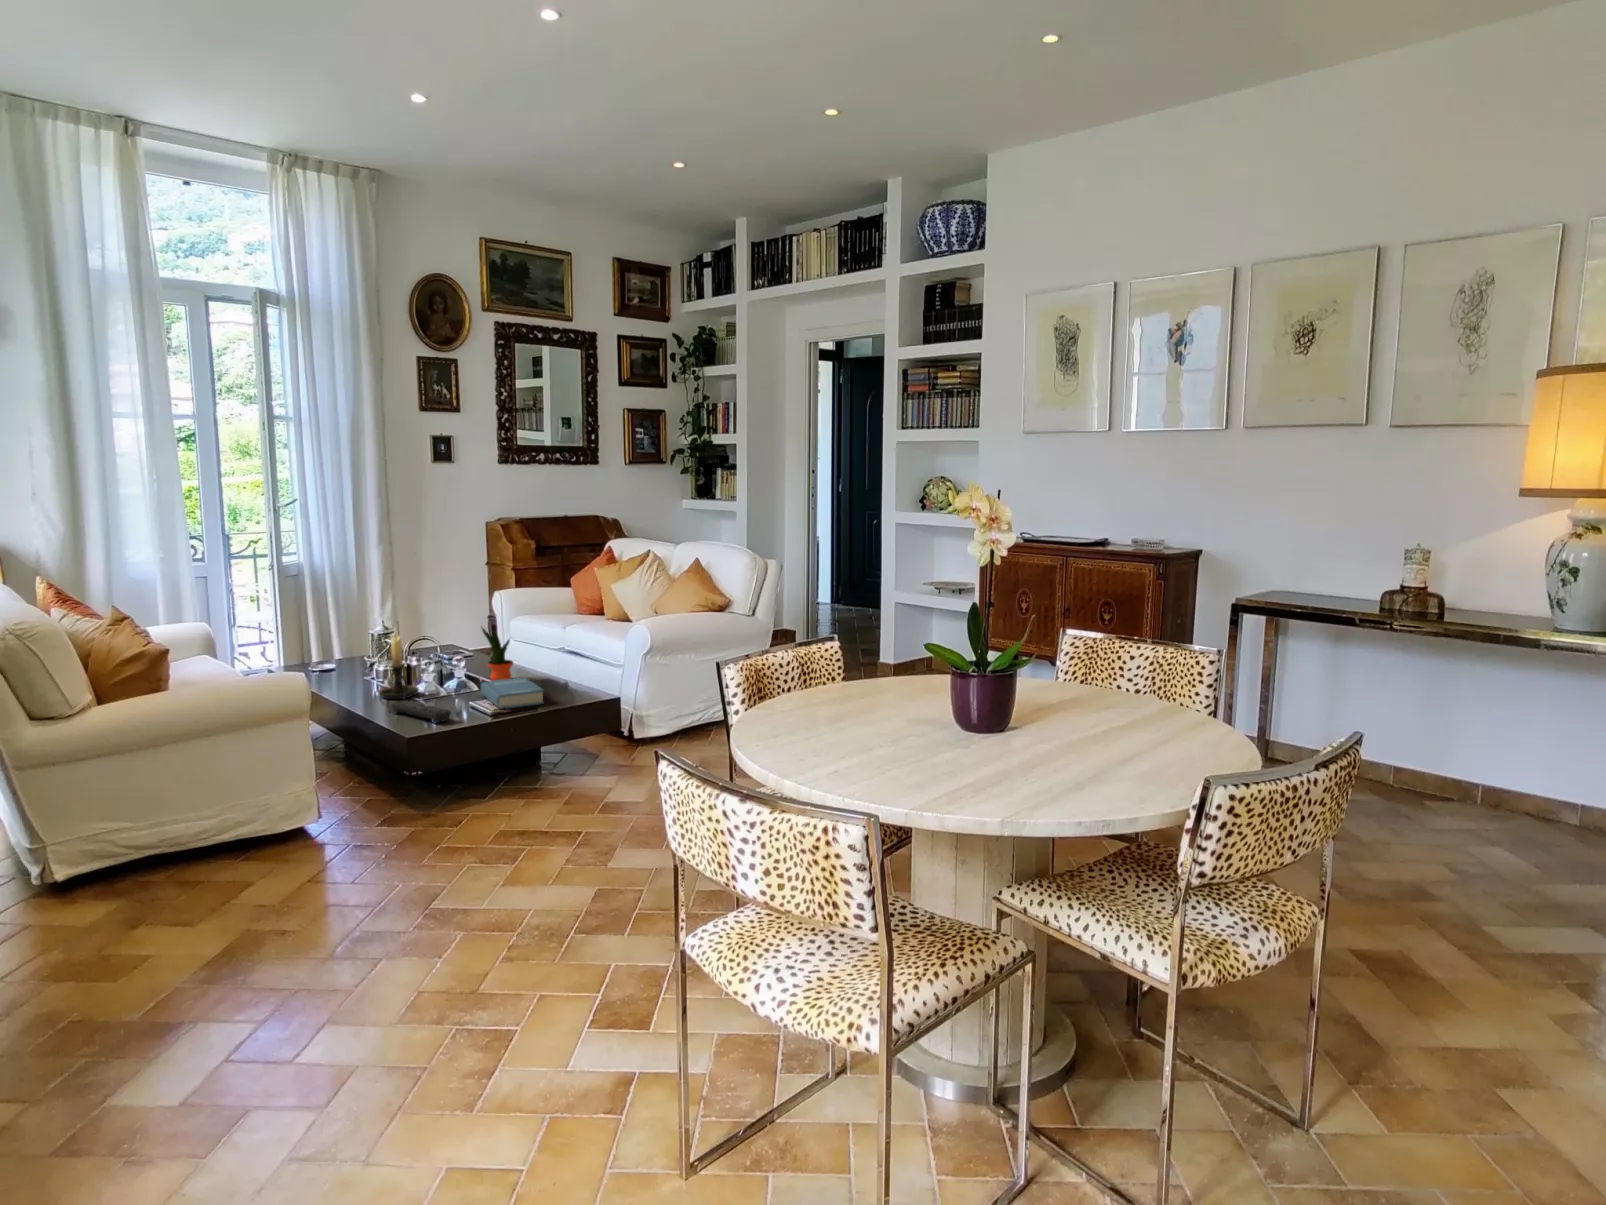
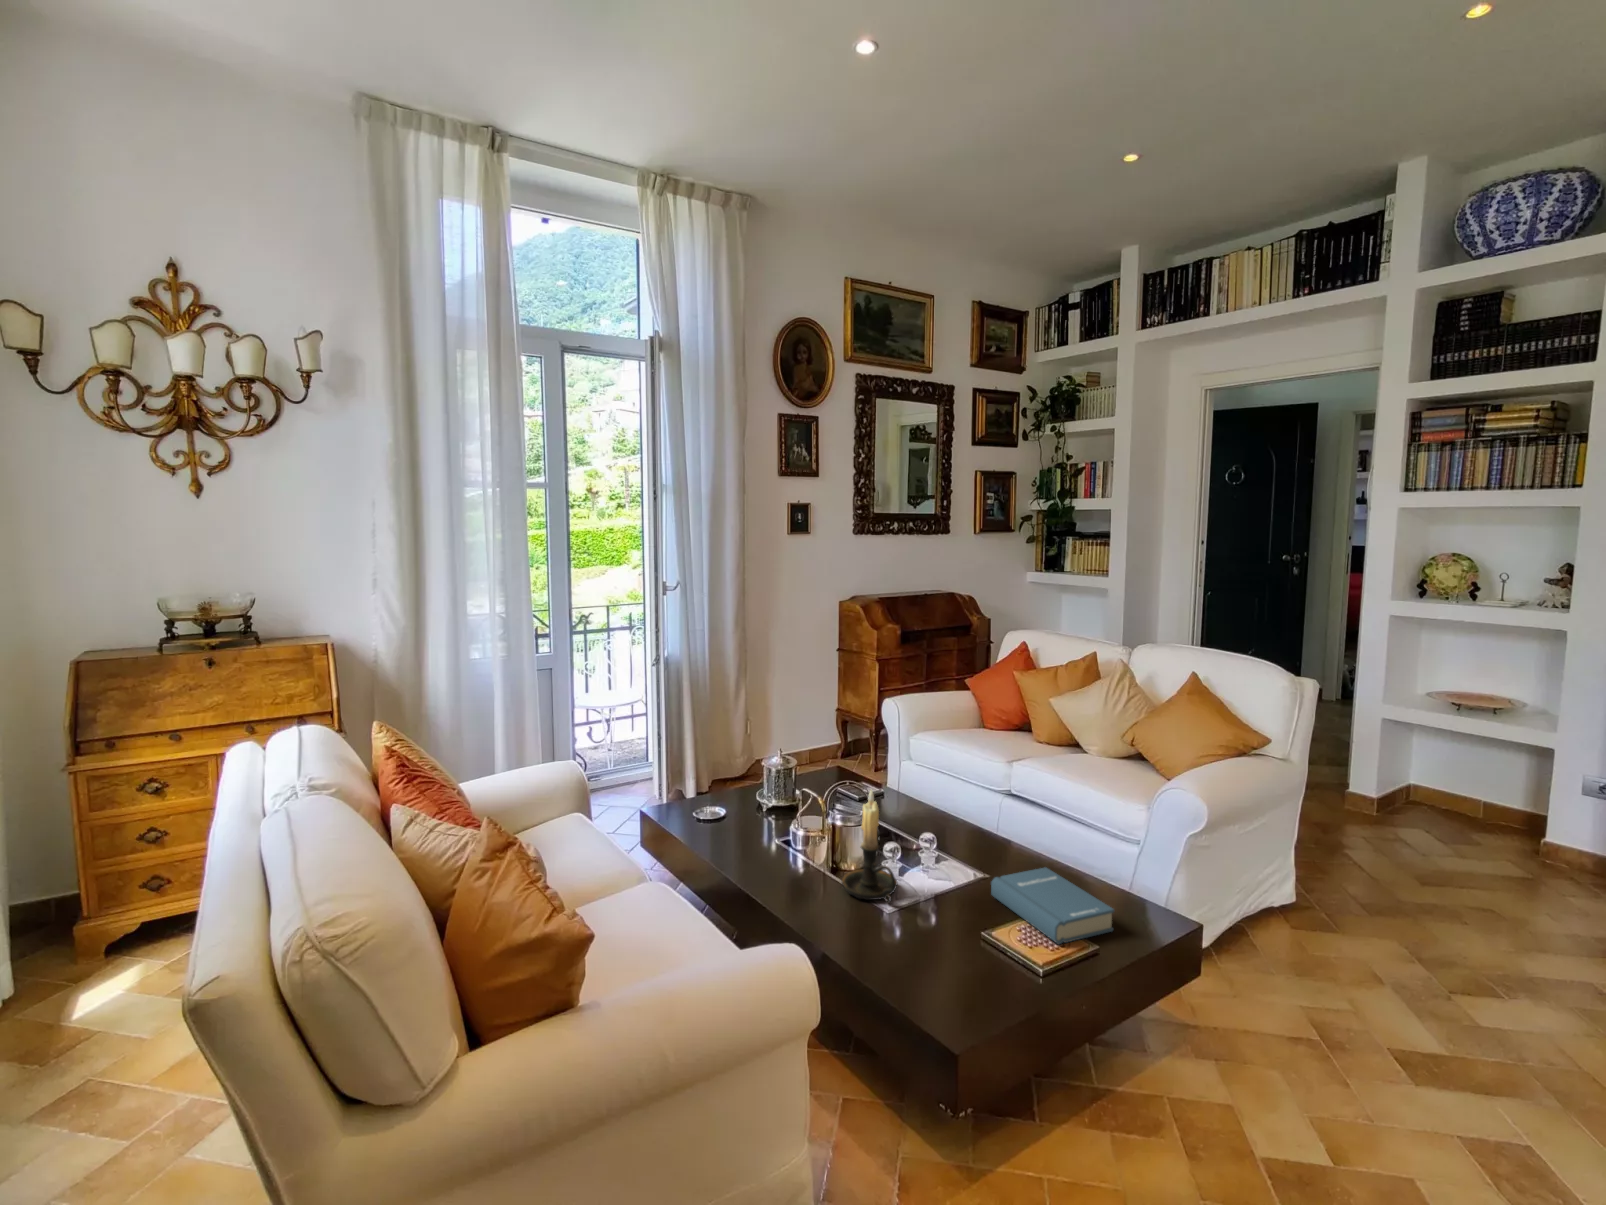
potted plant: present [482,628,513,681] -> none [966,775,1005,860]
remote control: present [391,700,451,723] -> none [896,921,1012,989]

